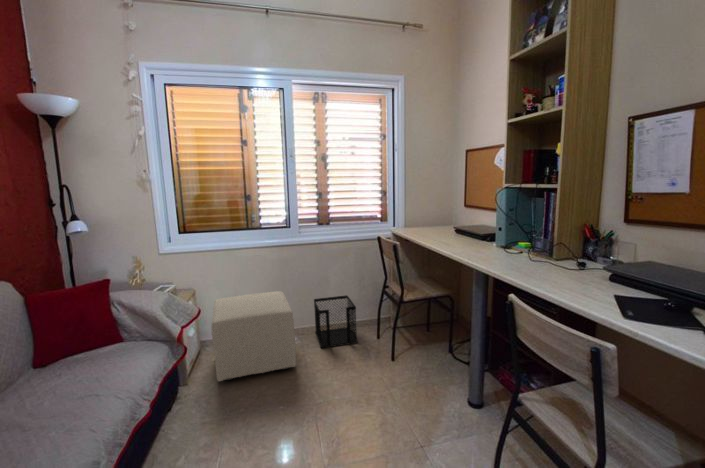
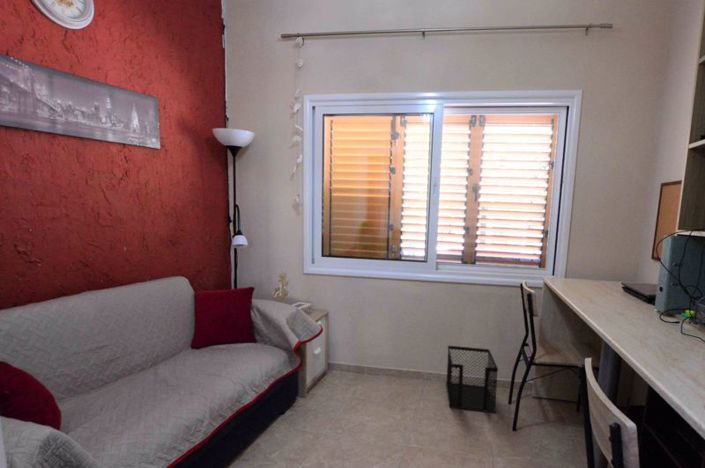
ottoman: present [211,291,296,381] -> none [332,327,419,426]

